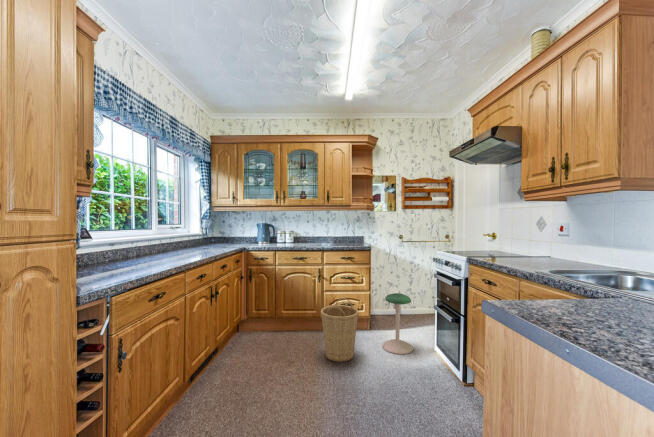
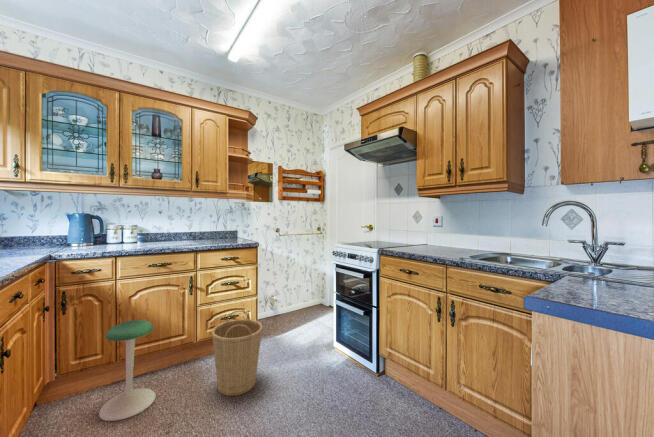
stool: present [382,293,413,354] -> present [99,320,156,421]

